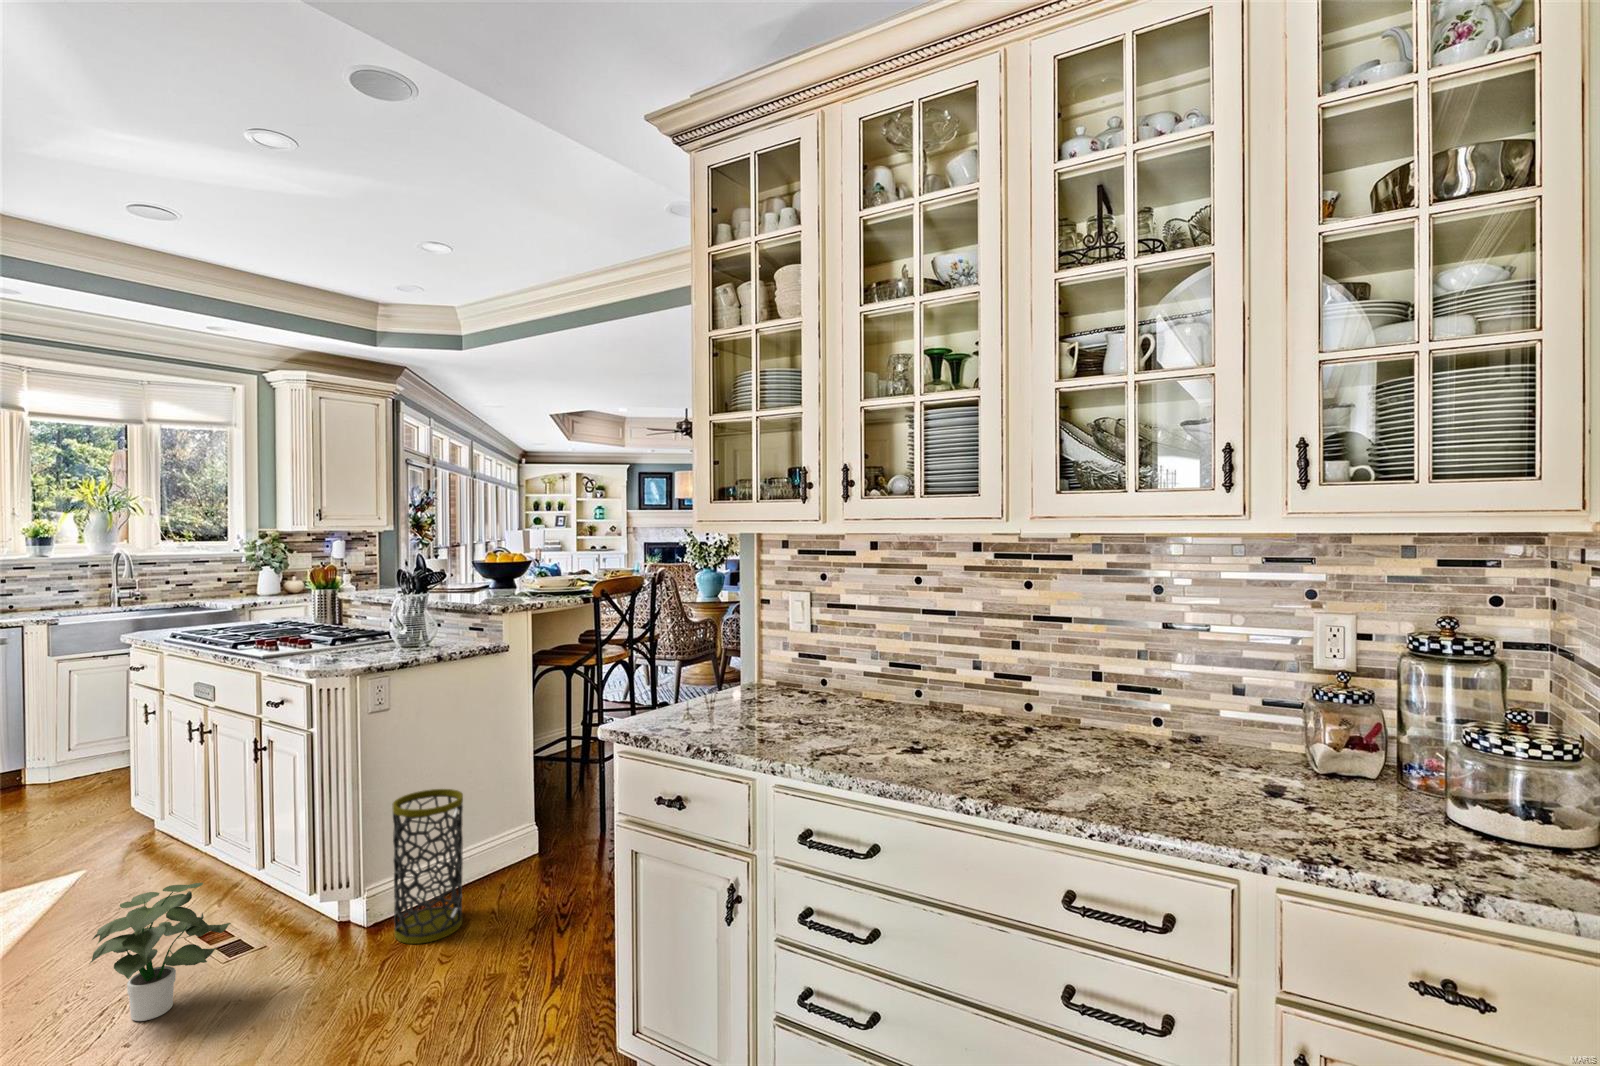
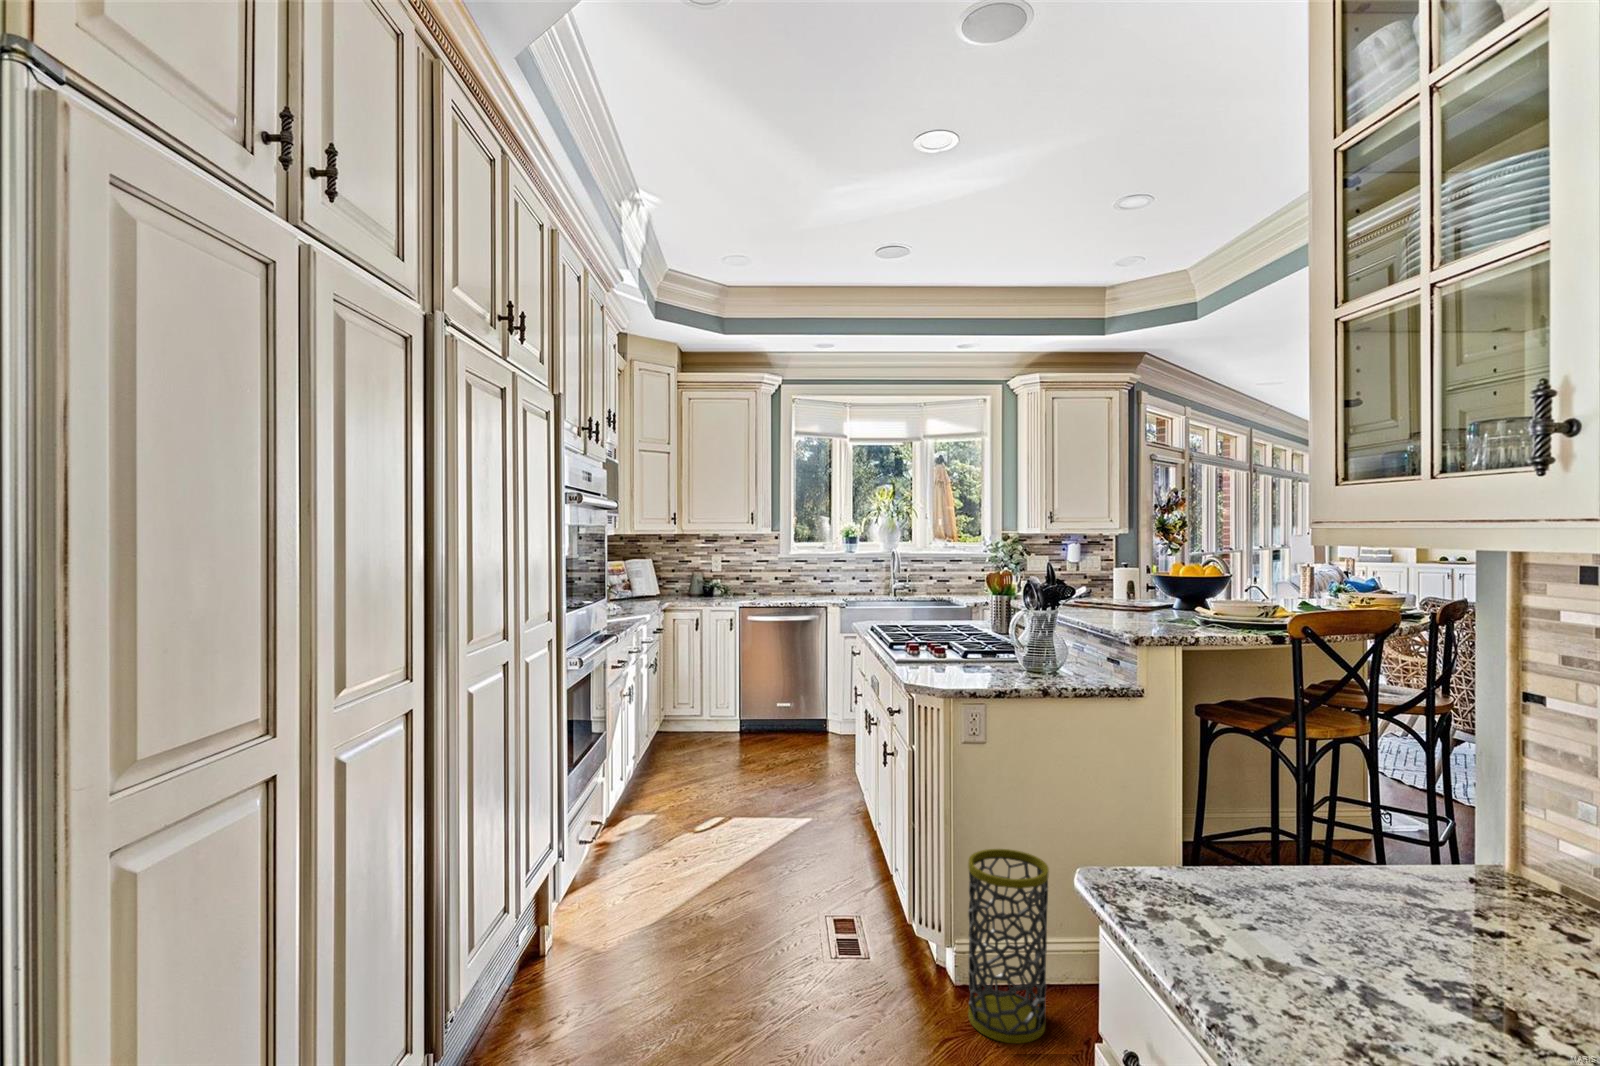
potted plant: present [89,883,231,1021] -> none [721,864,822,986]

